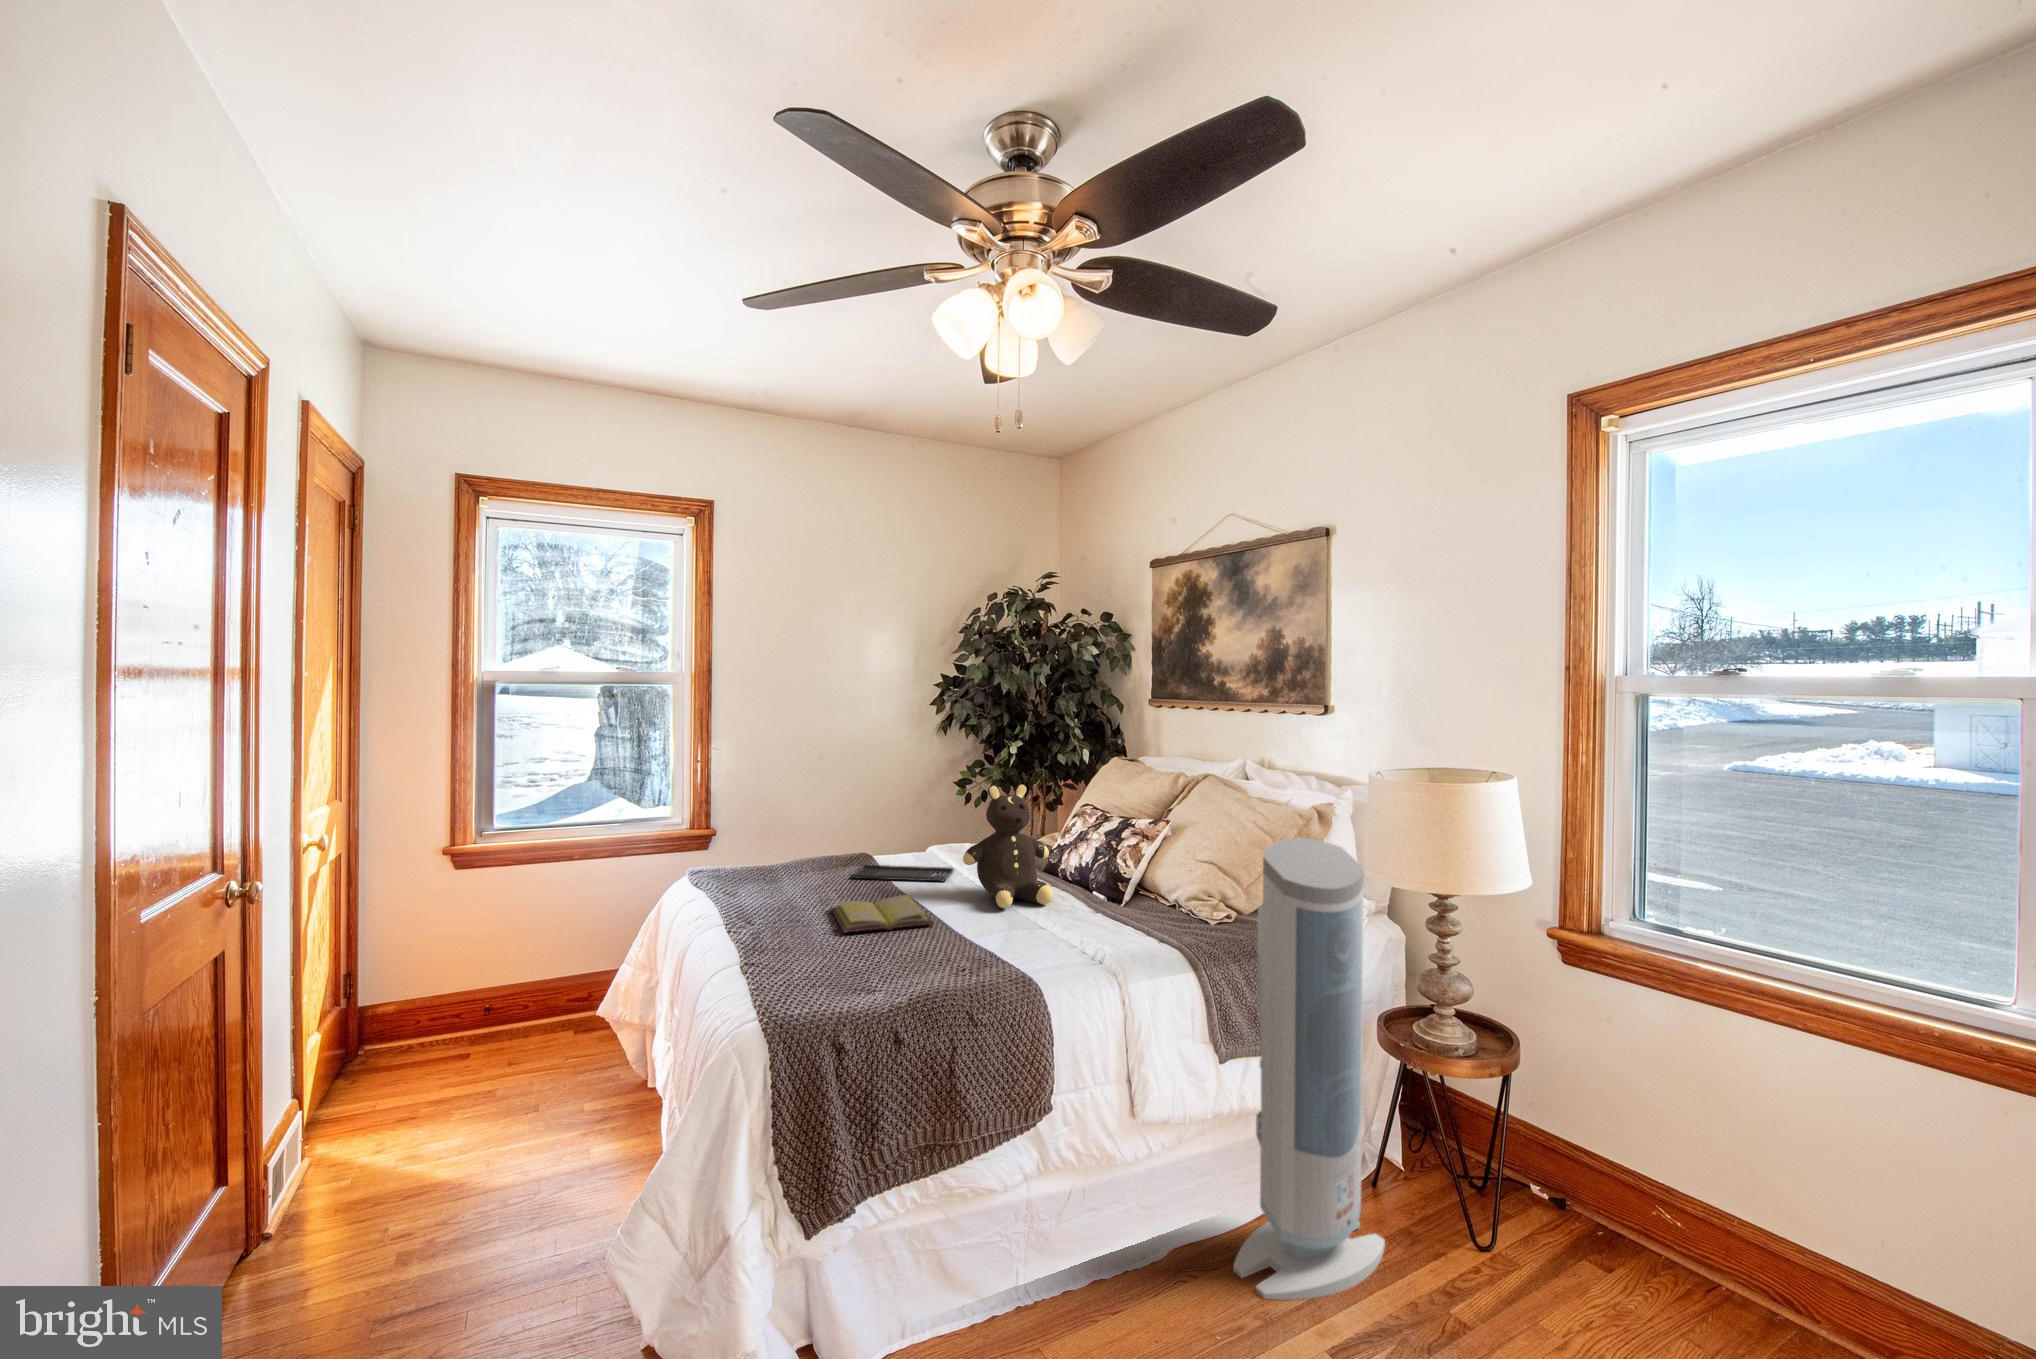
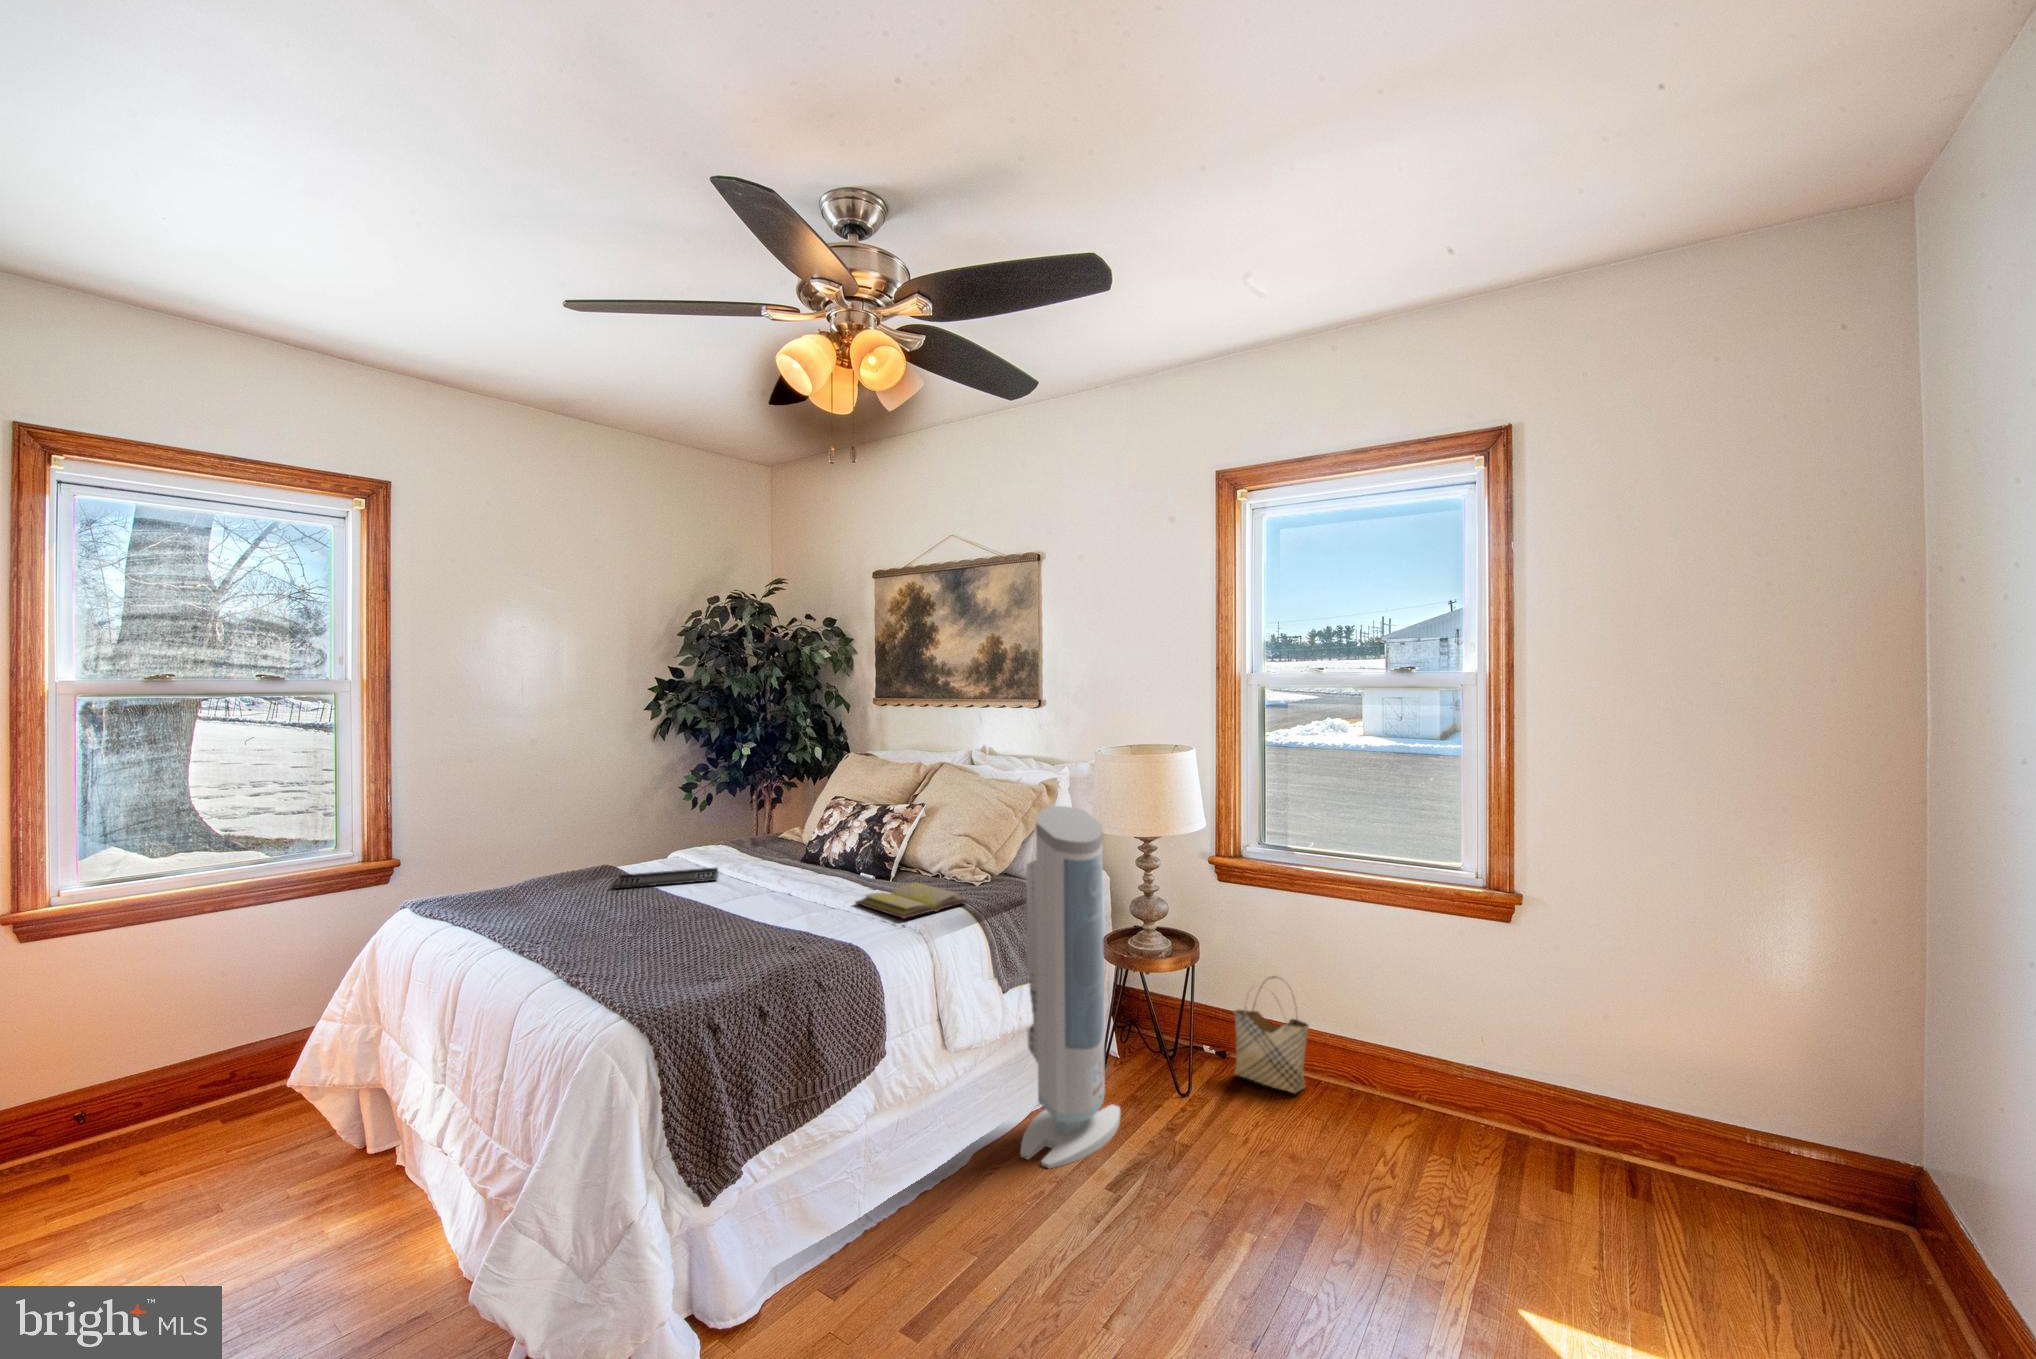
teddy bear: present [963,784,1053,908] -> none [747,781,836,896]
diary: present [831,895,934,932] -> present [855,882,967,919]
woven basket: none [1572,1112,1700,1295] -> present [1234,976,1309,1093]

